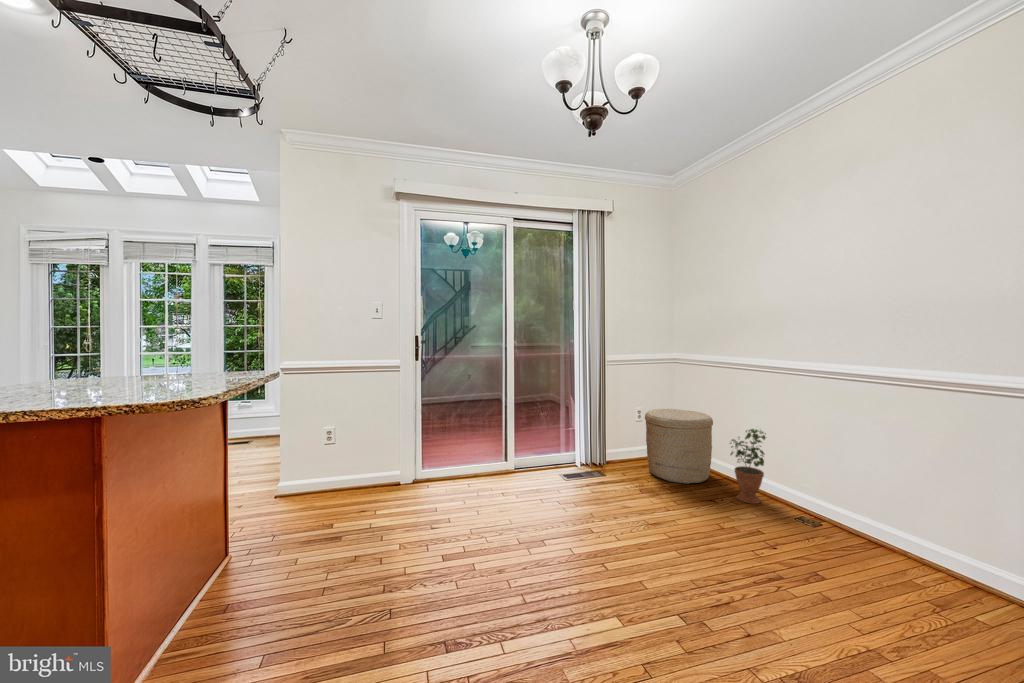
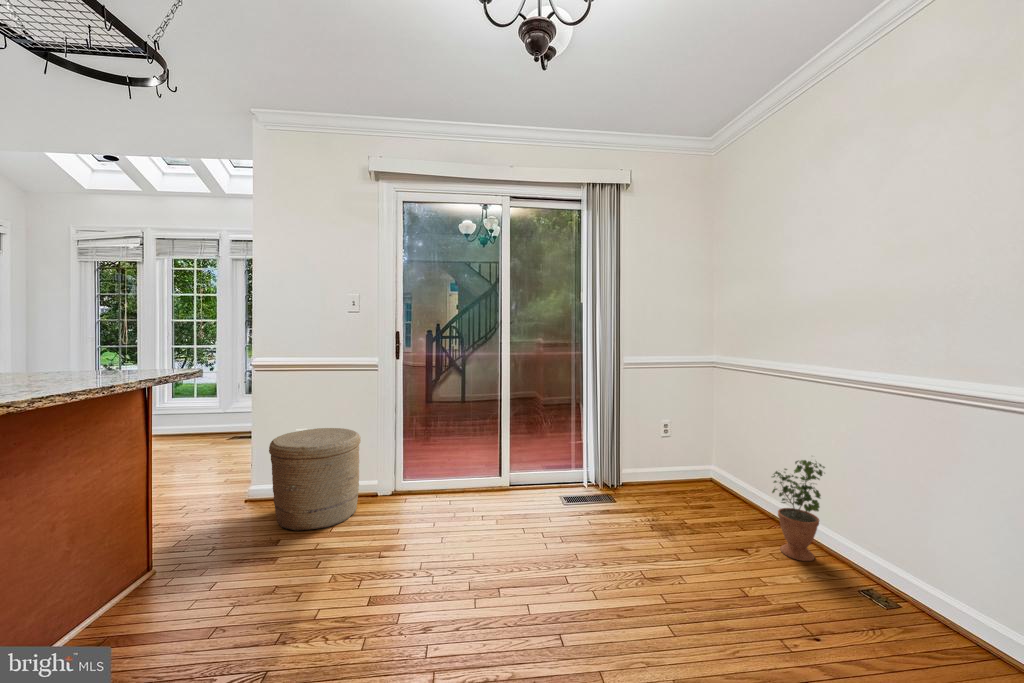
basket: present [645,409,713,484] -> present [269,428,361,531]

